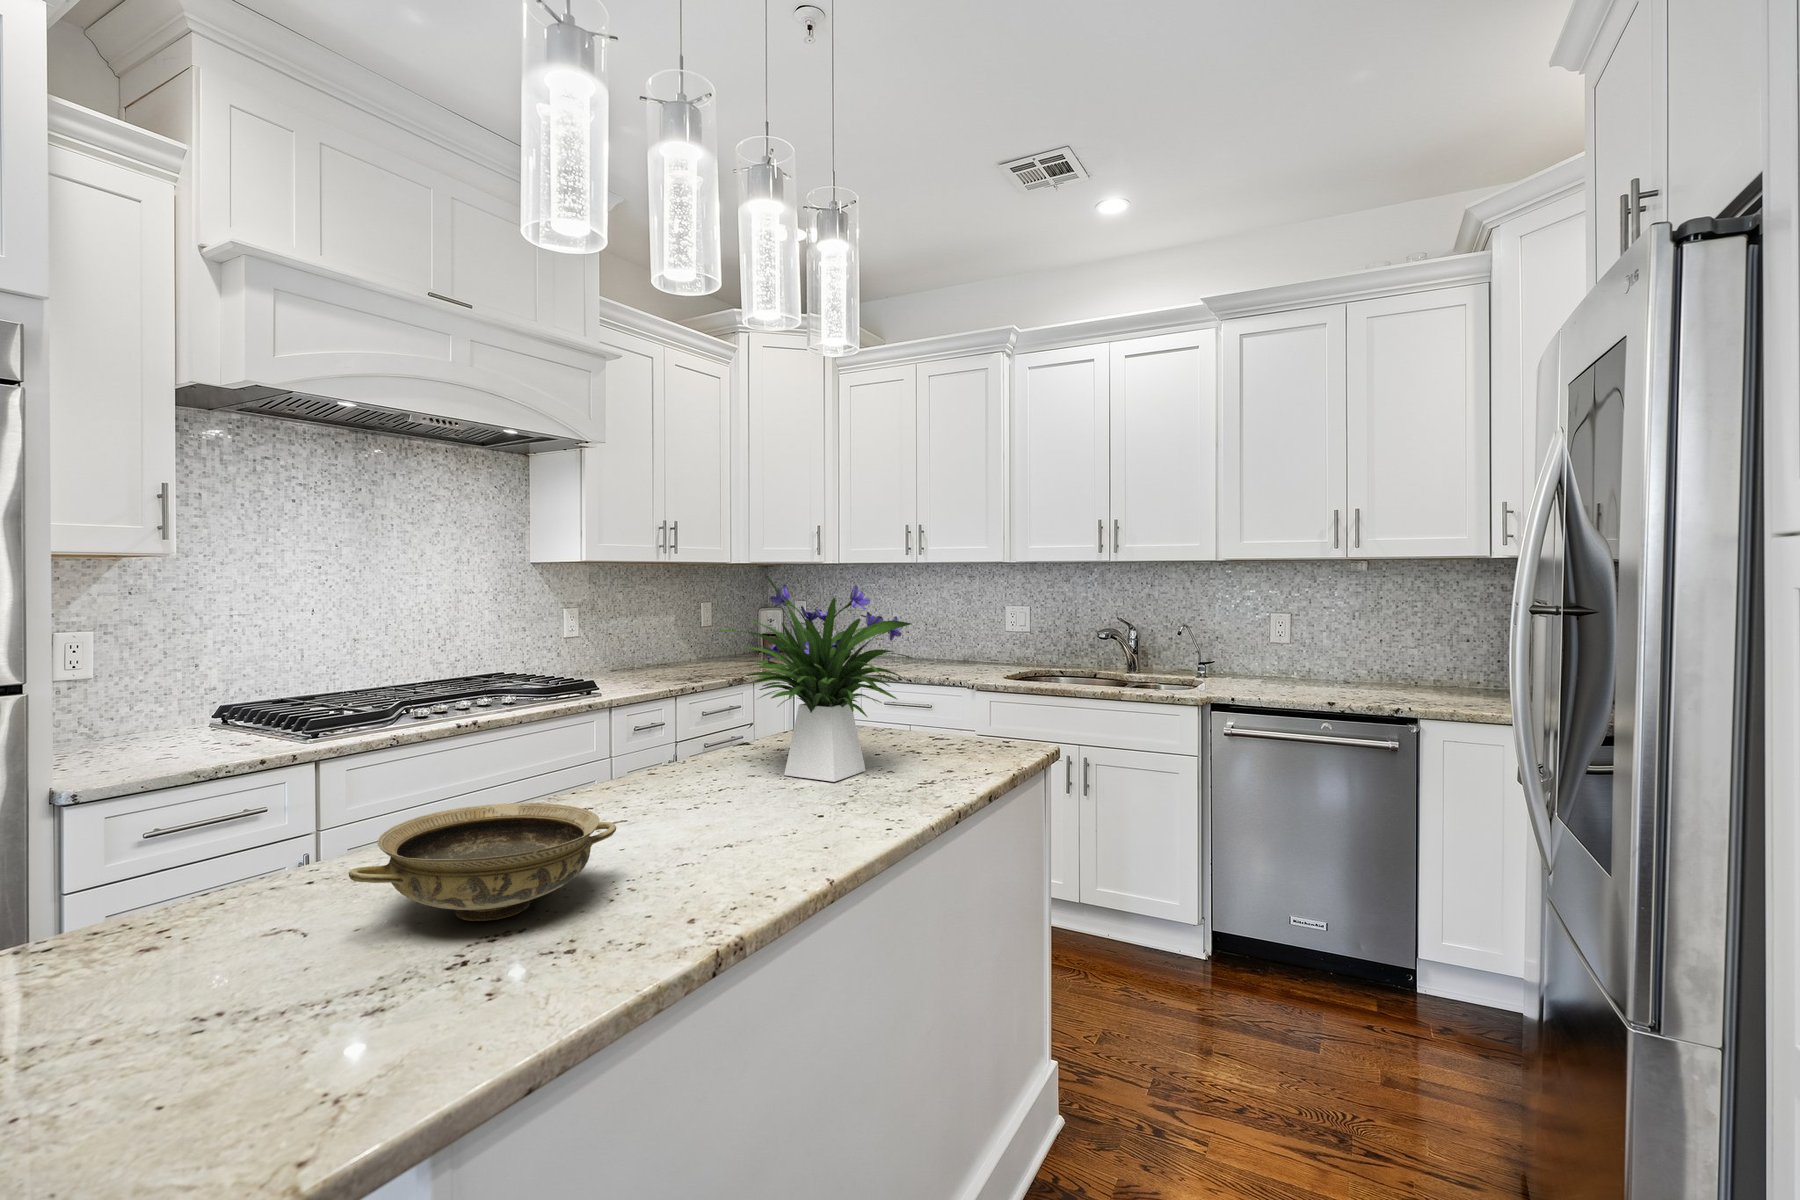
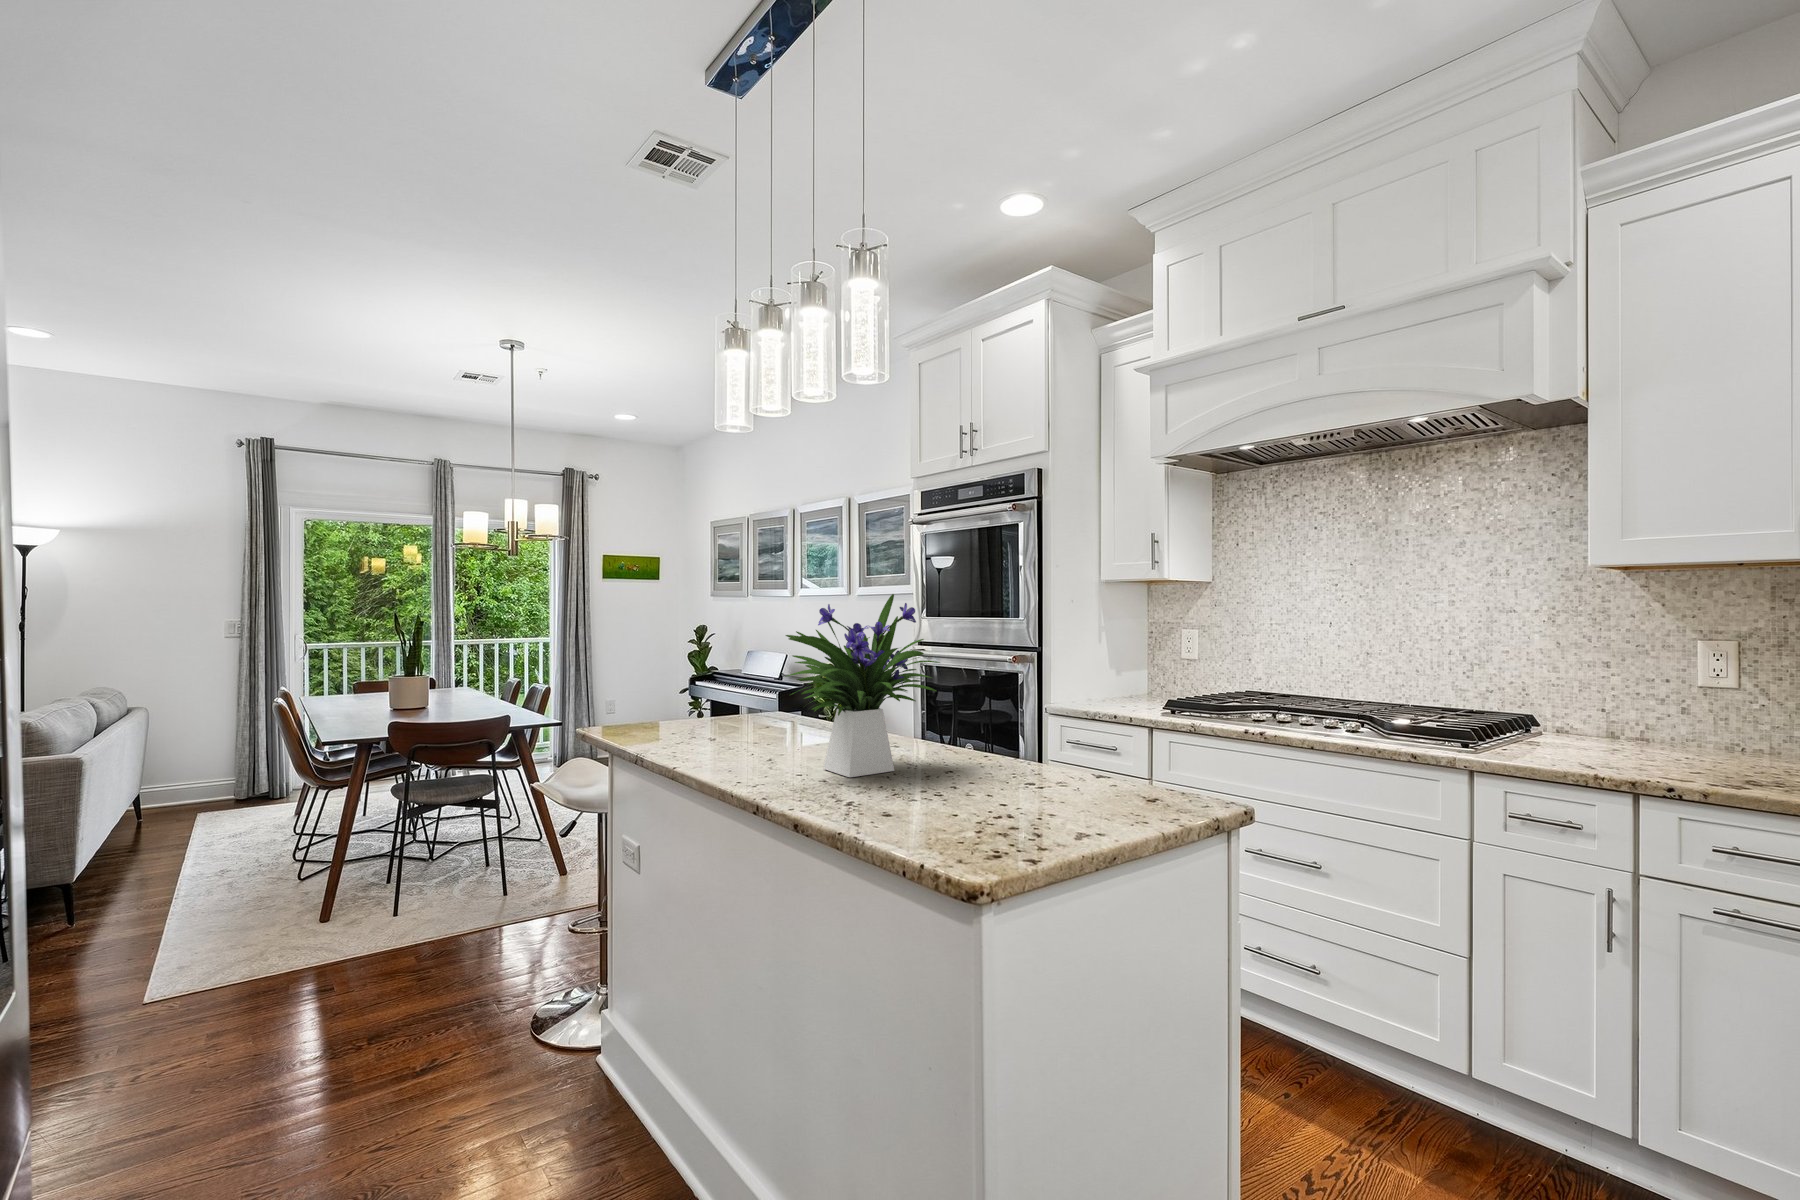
ceramic bowl: present [349,803,616,921] -> none [662,693,744,732]

